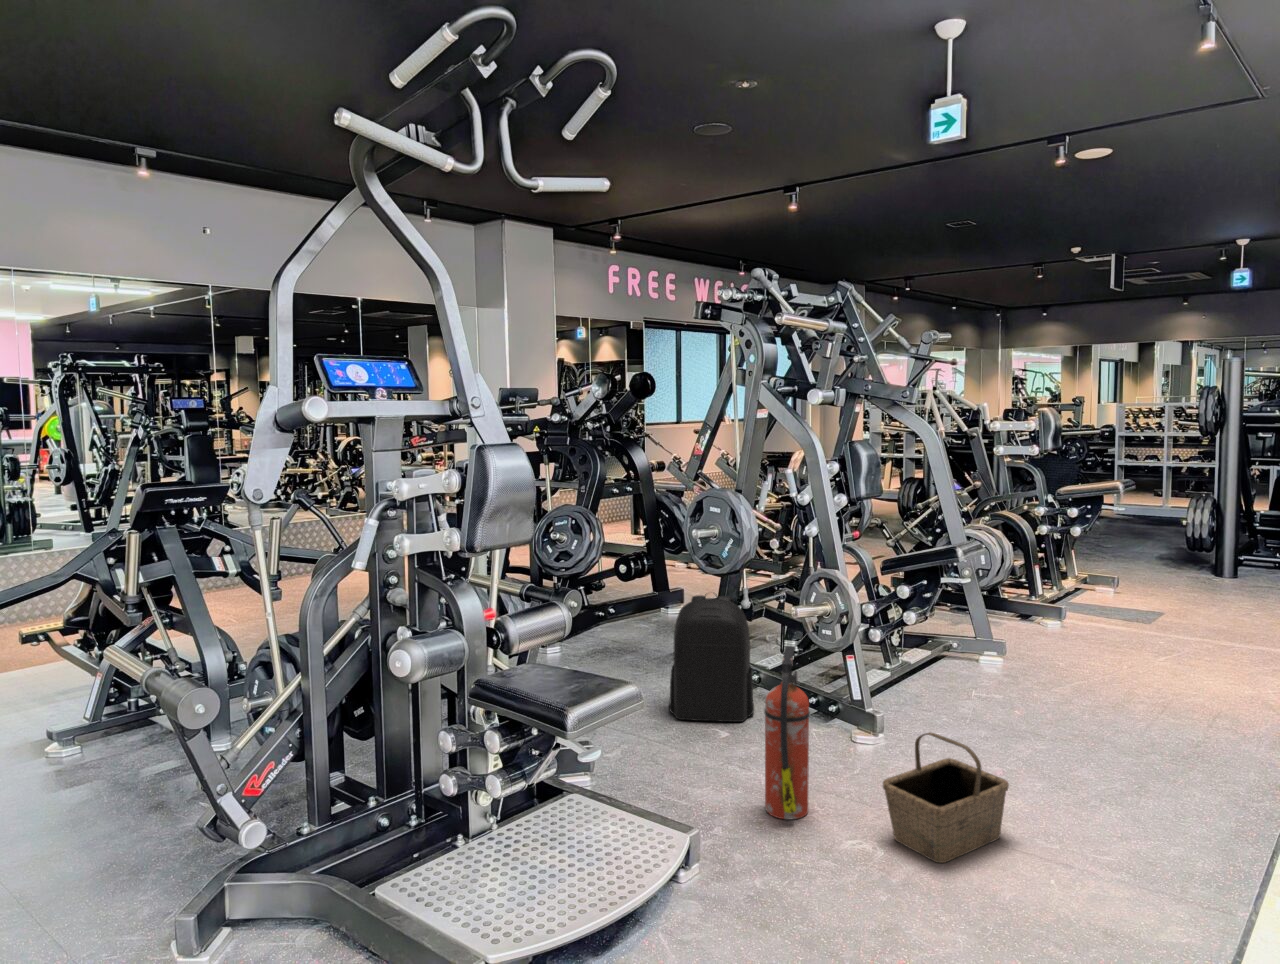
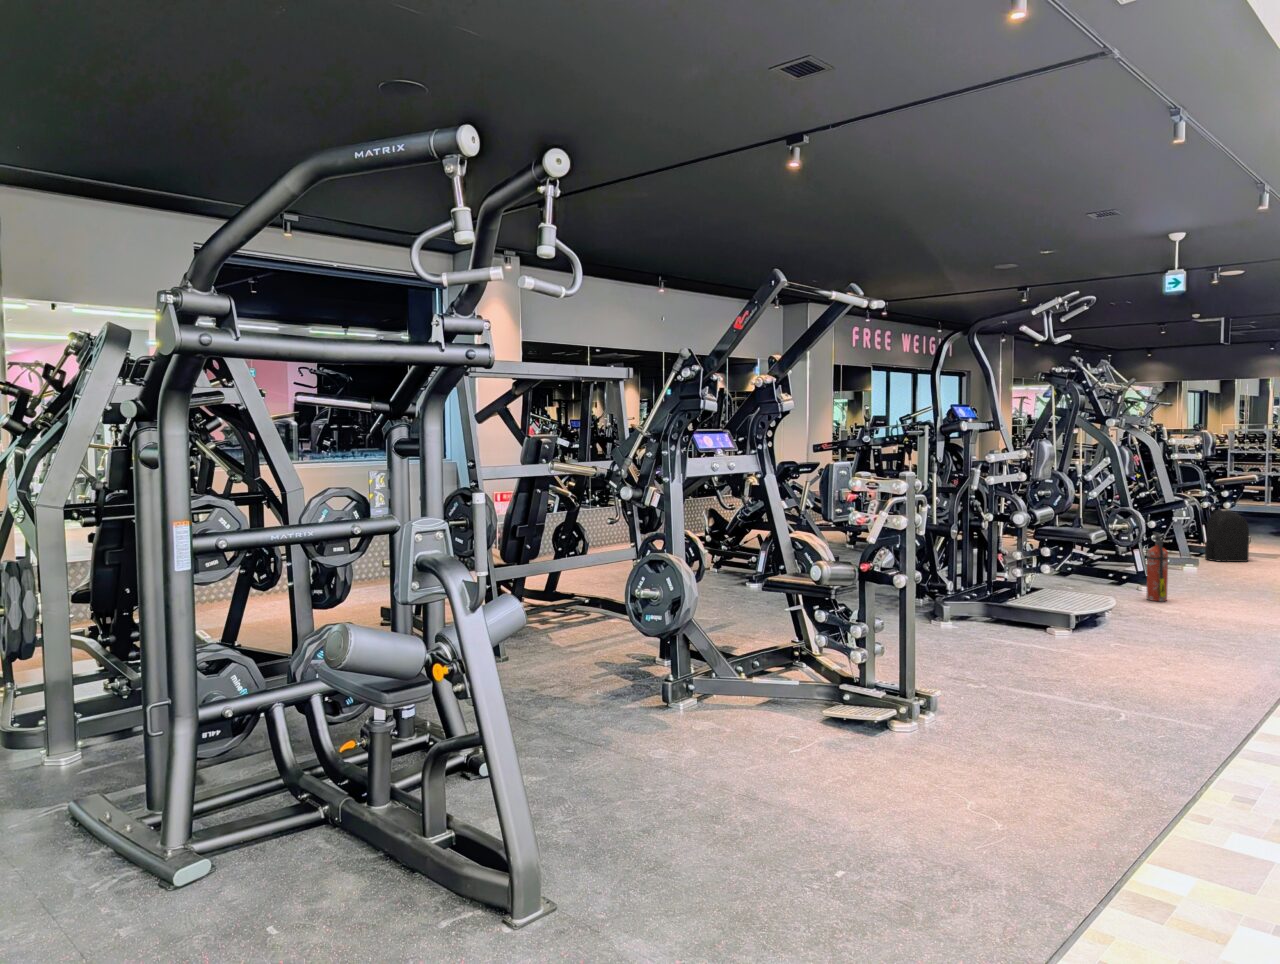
backpack: present [669,594,754,722] -> present [1205,510,1249,562]
basket: present [883,733,1009,863] -> none [1206,562,1257,607]

